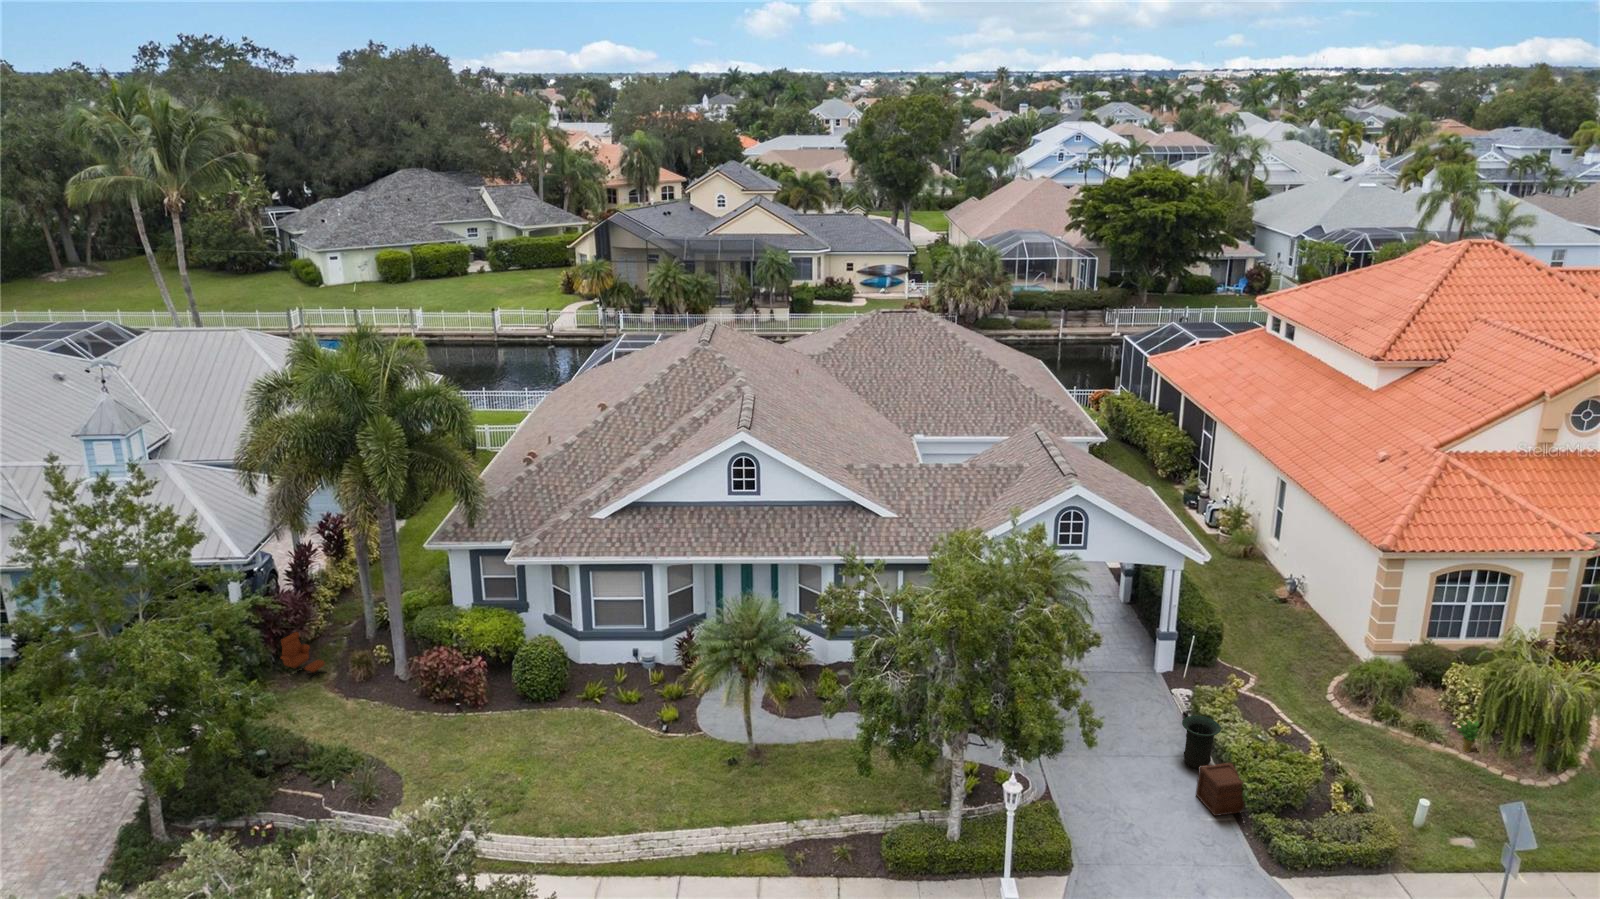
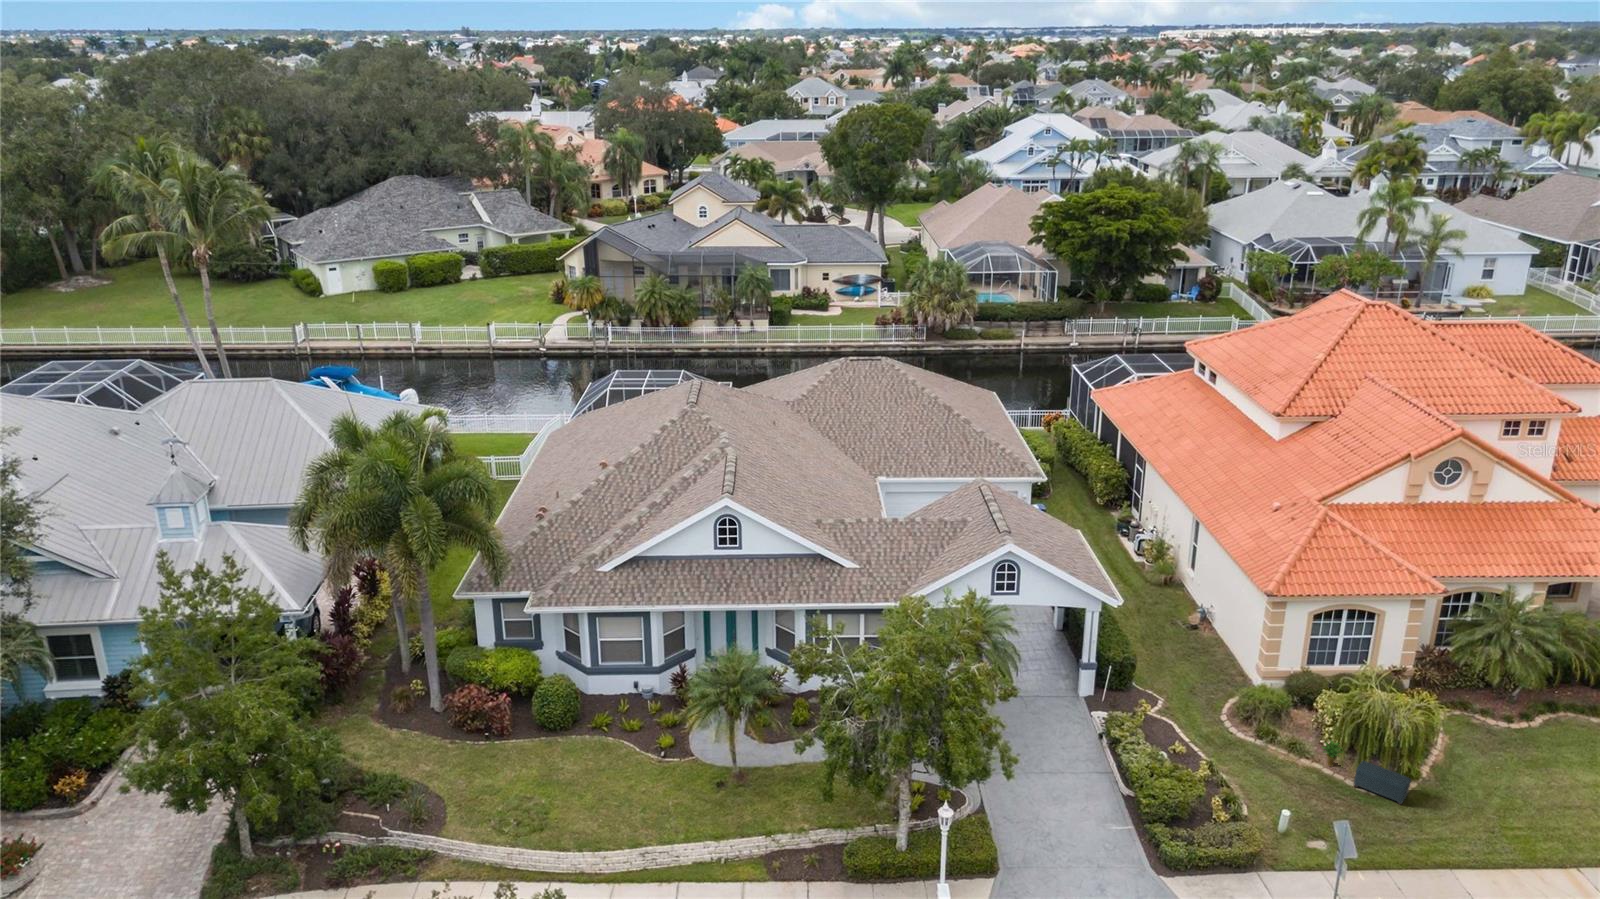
lounge chair: present [281,632,325,677] -> none [331,671,371,712]
trash can: present [1182,715,1221,769] -> none [1094,739,1125,784]
bench: none [1500,744,1573,797] -> present [1354,761,1411,805]
wooden crate: present [1196,763,1244,816] -> none [1103,780,1146,825]

